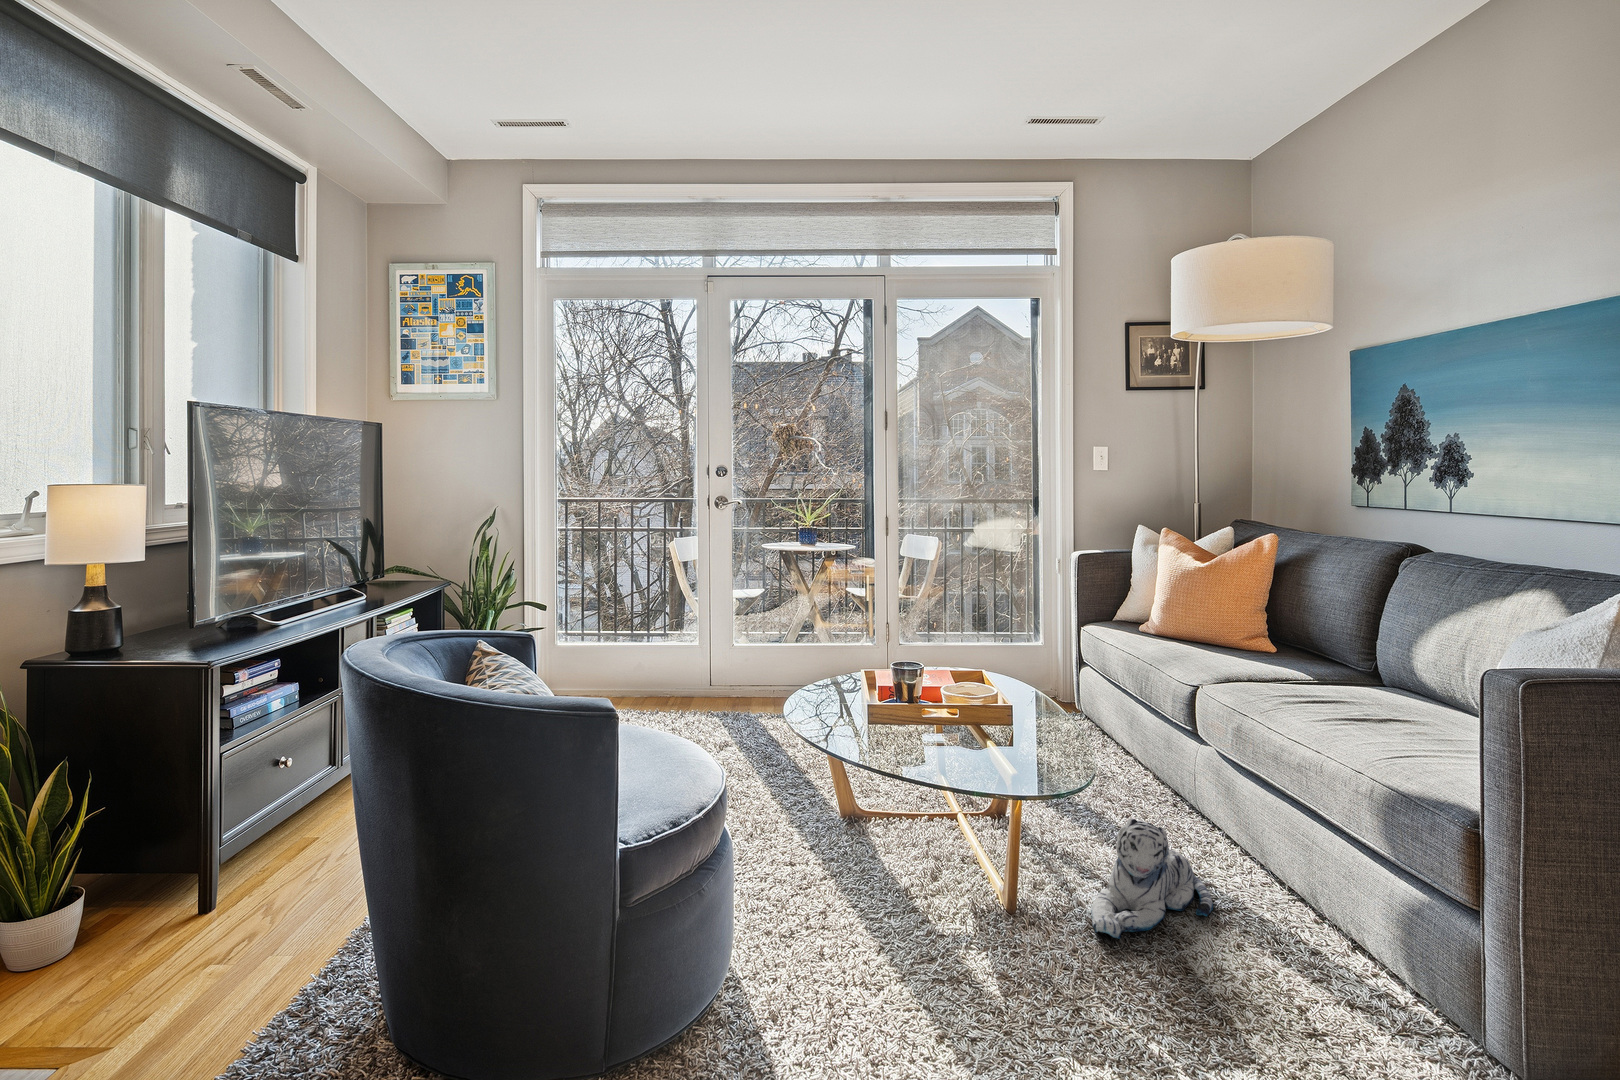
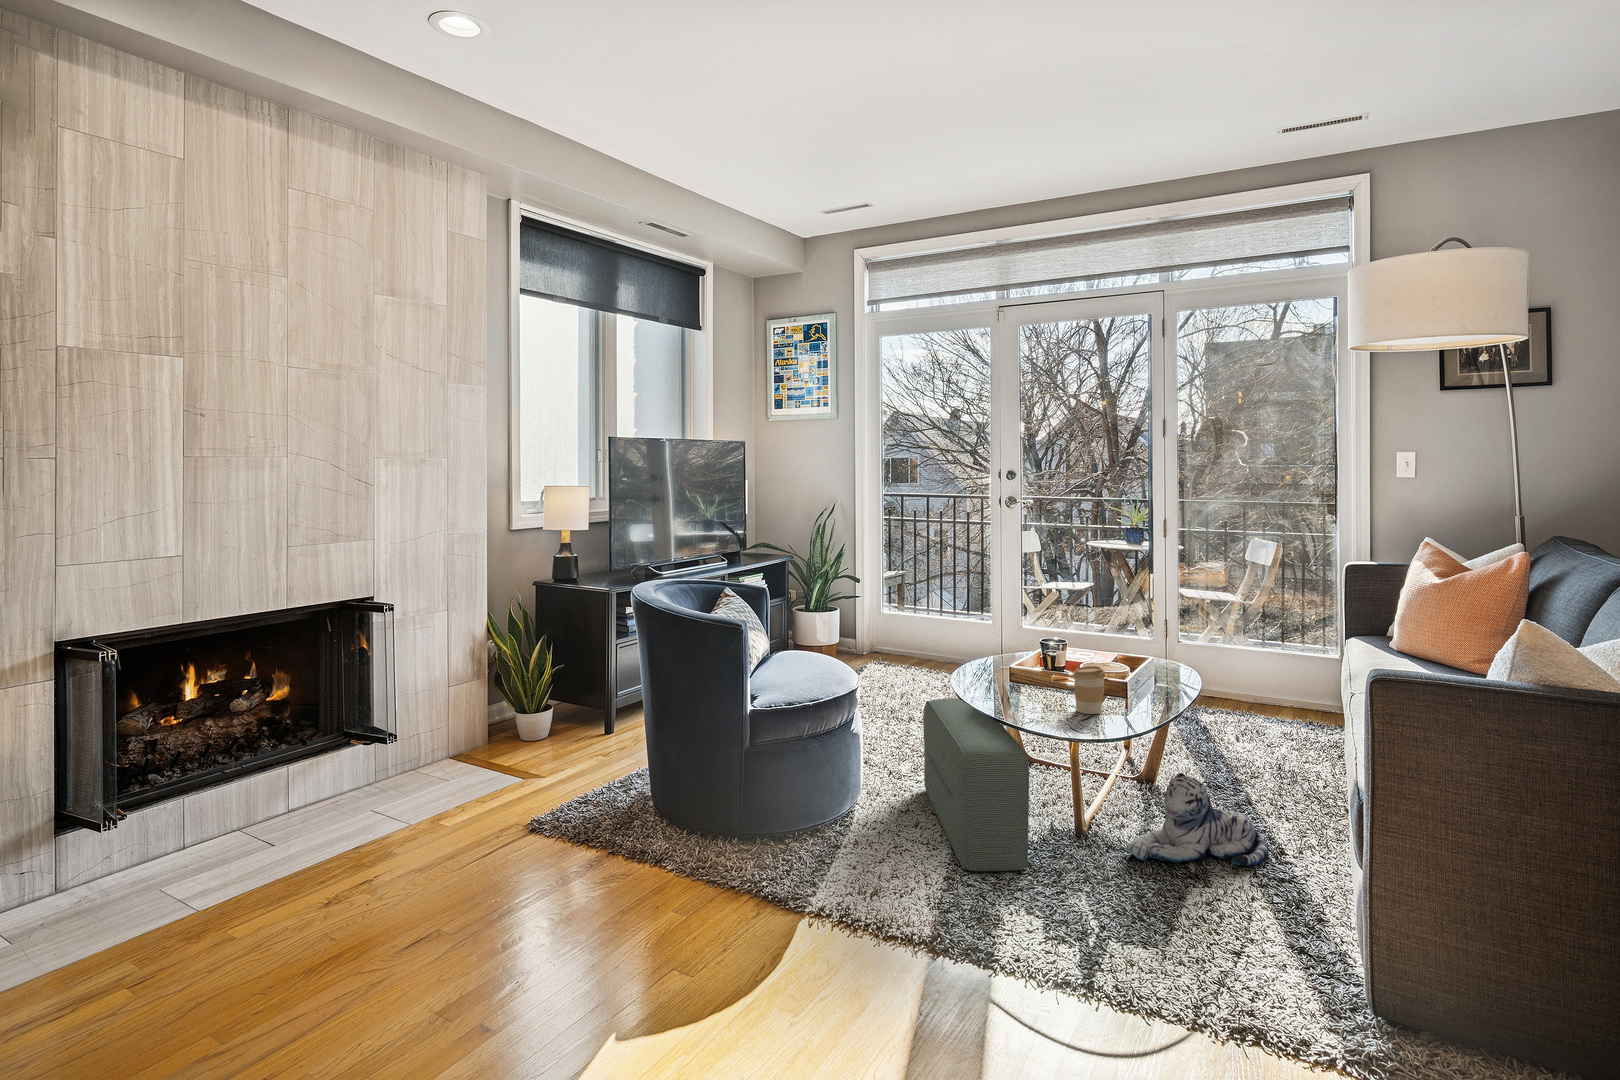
coffee cup: none [1004,702,1045,764] -> present [1073,666,1106,714]
pouf: none [786,761,1024,1023] -> present [923,698,1029,871]

